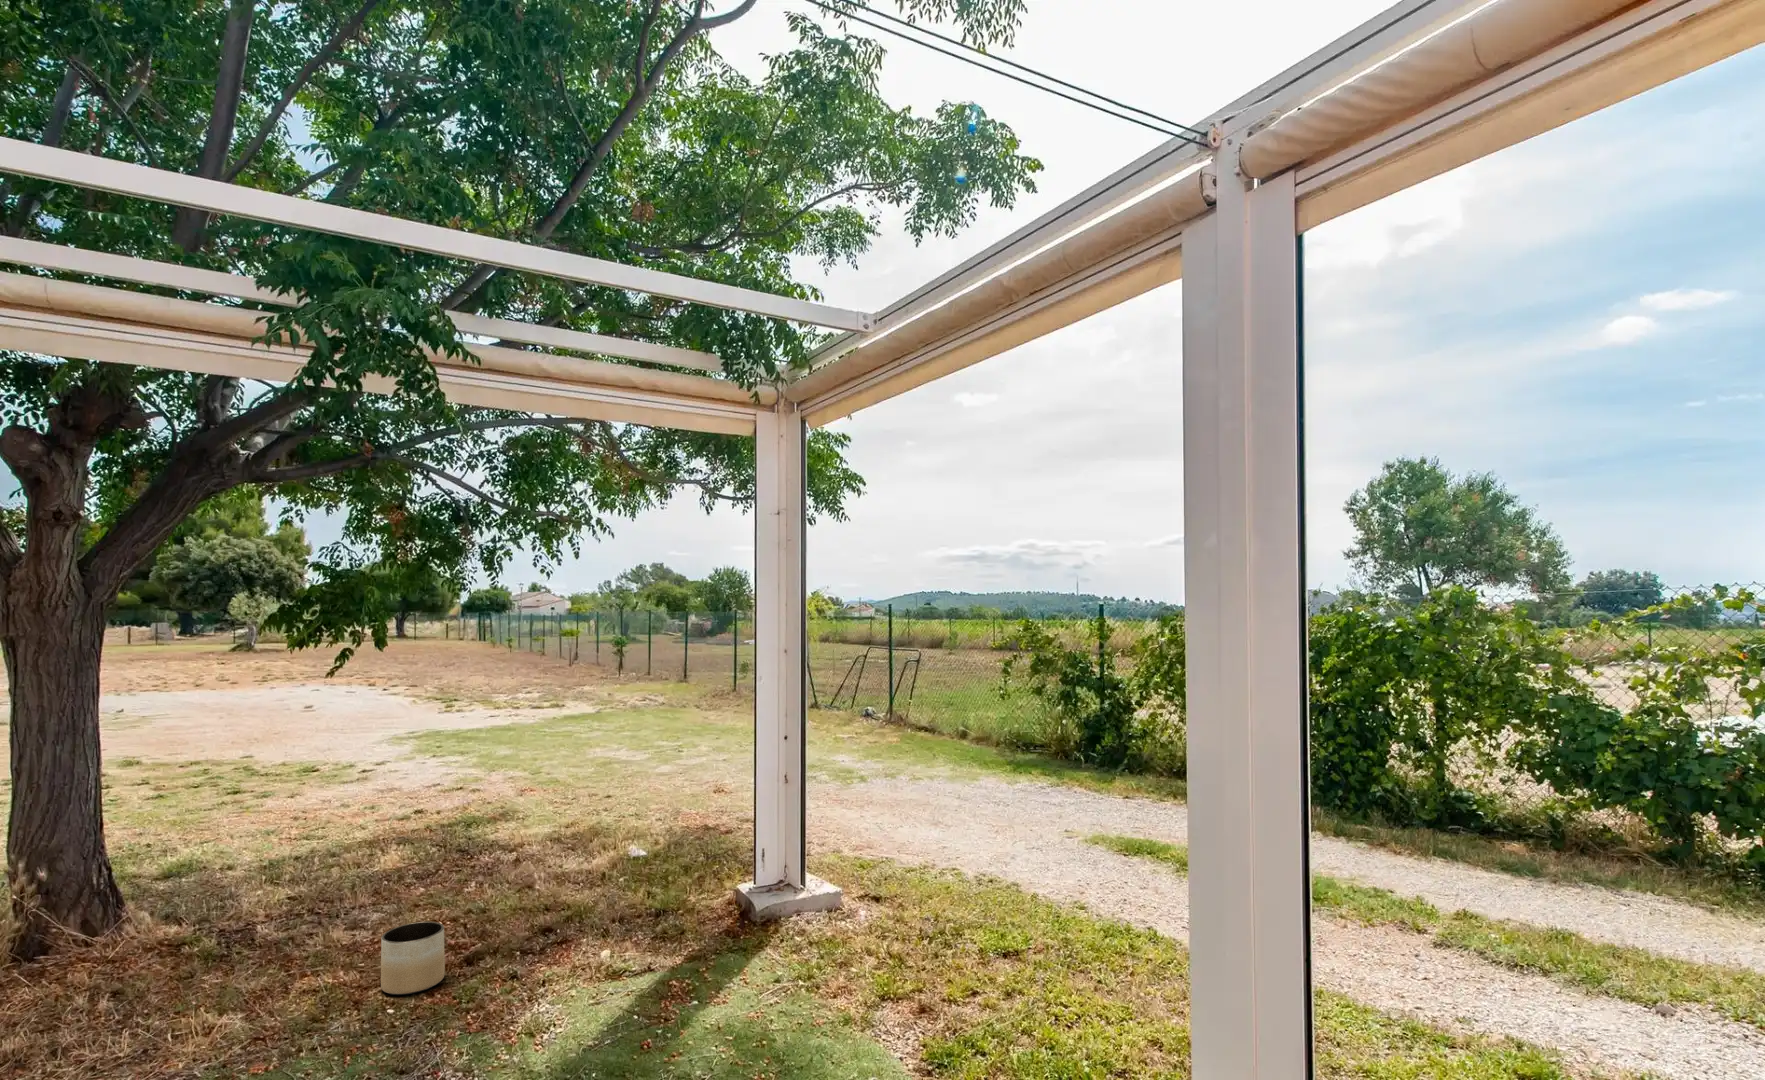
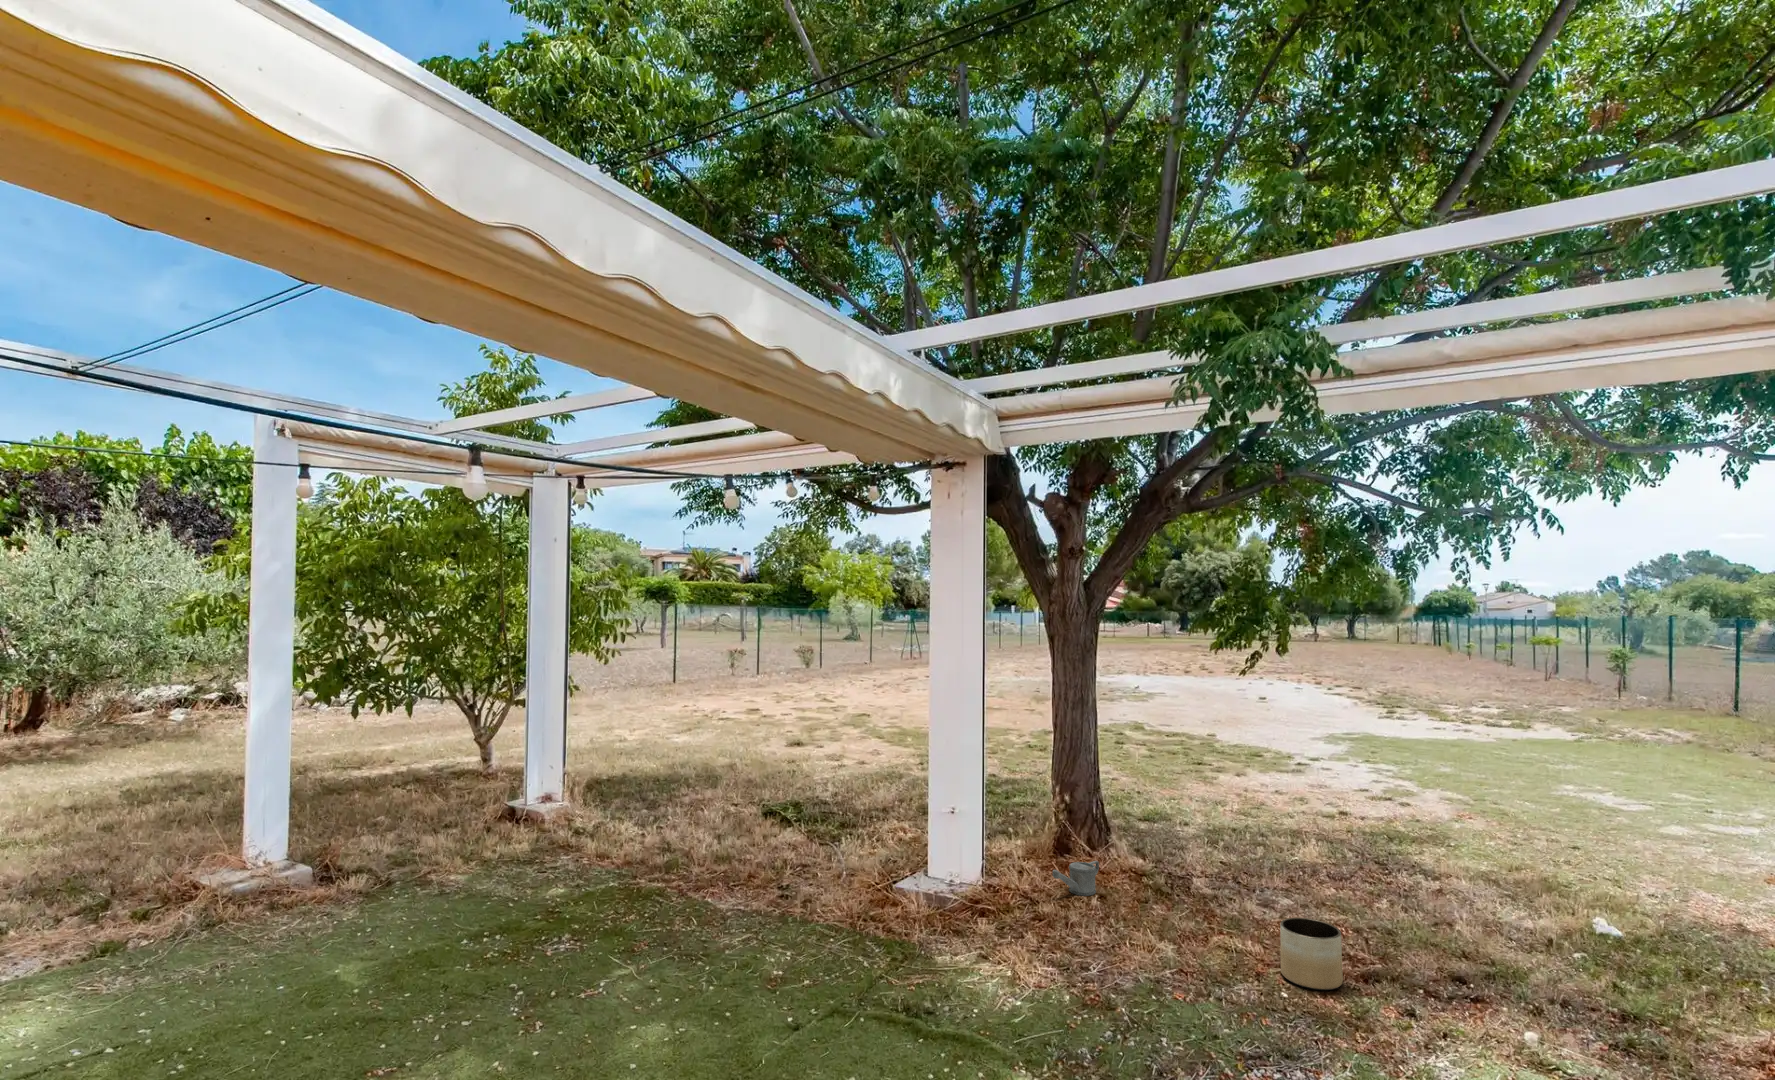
watering can: none [49,946,124,1001] -> present [1053,861,1099,896]

